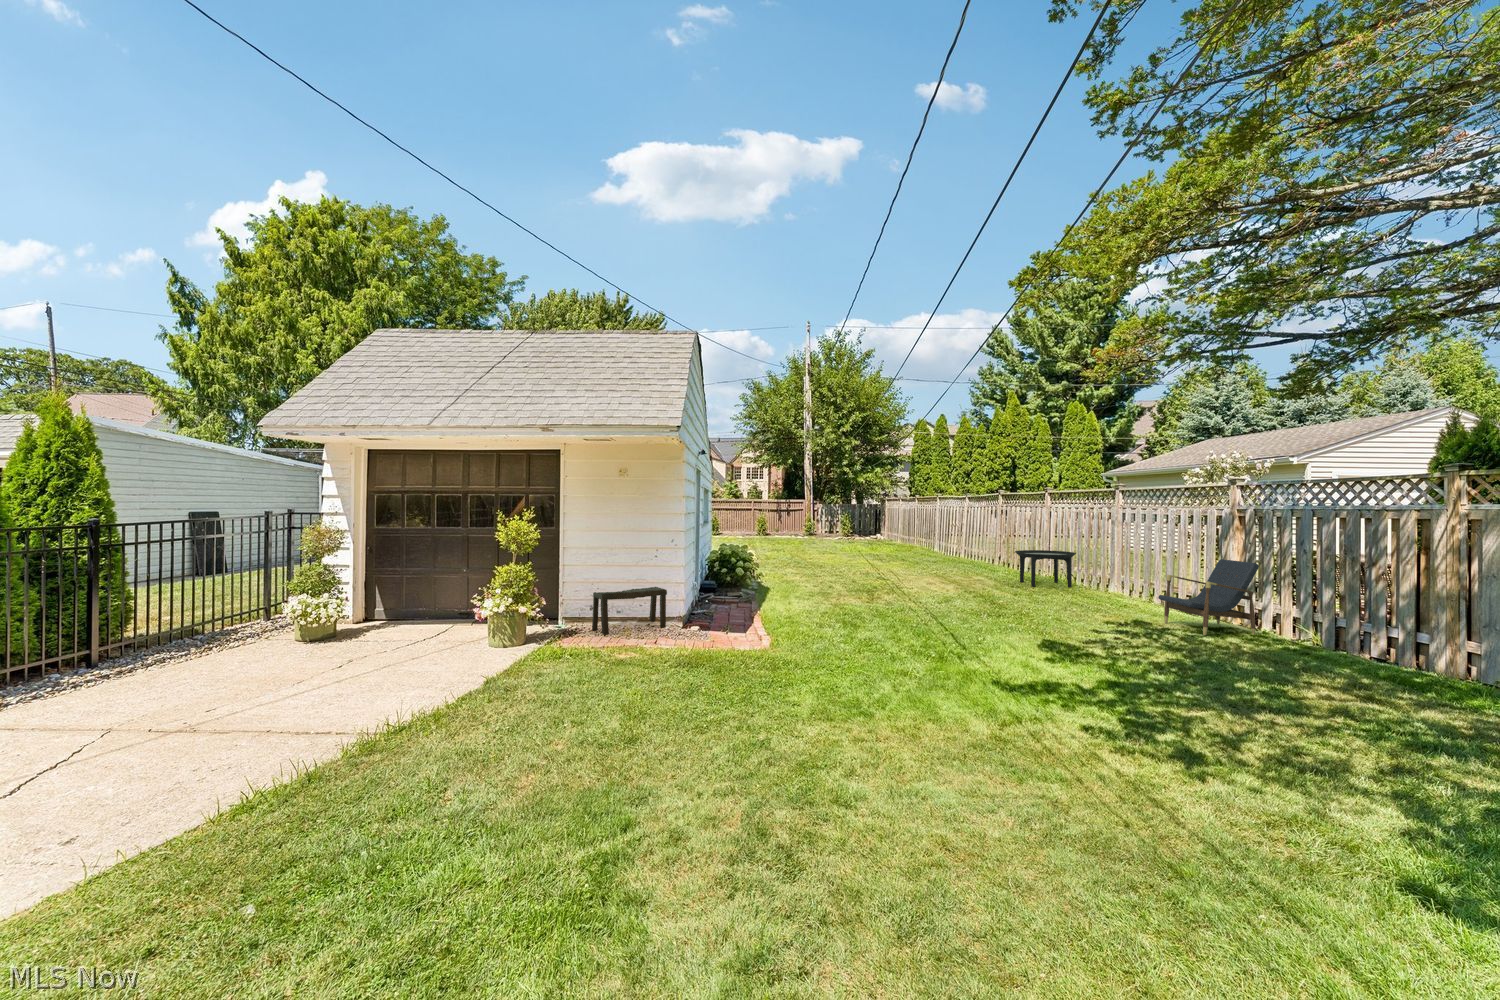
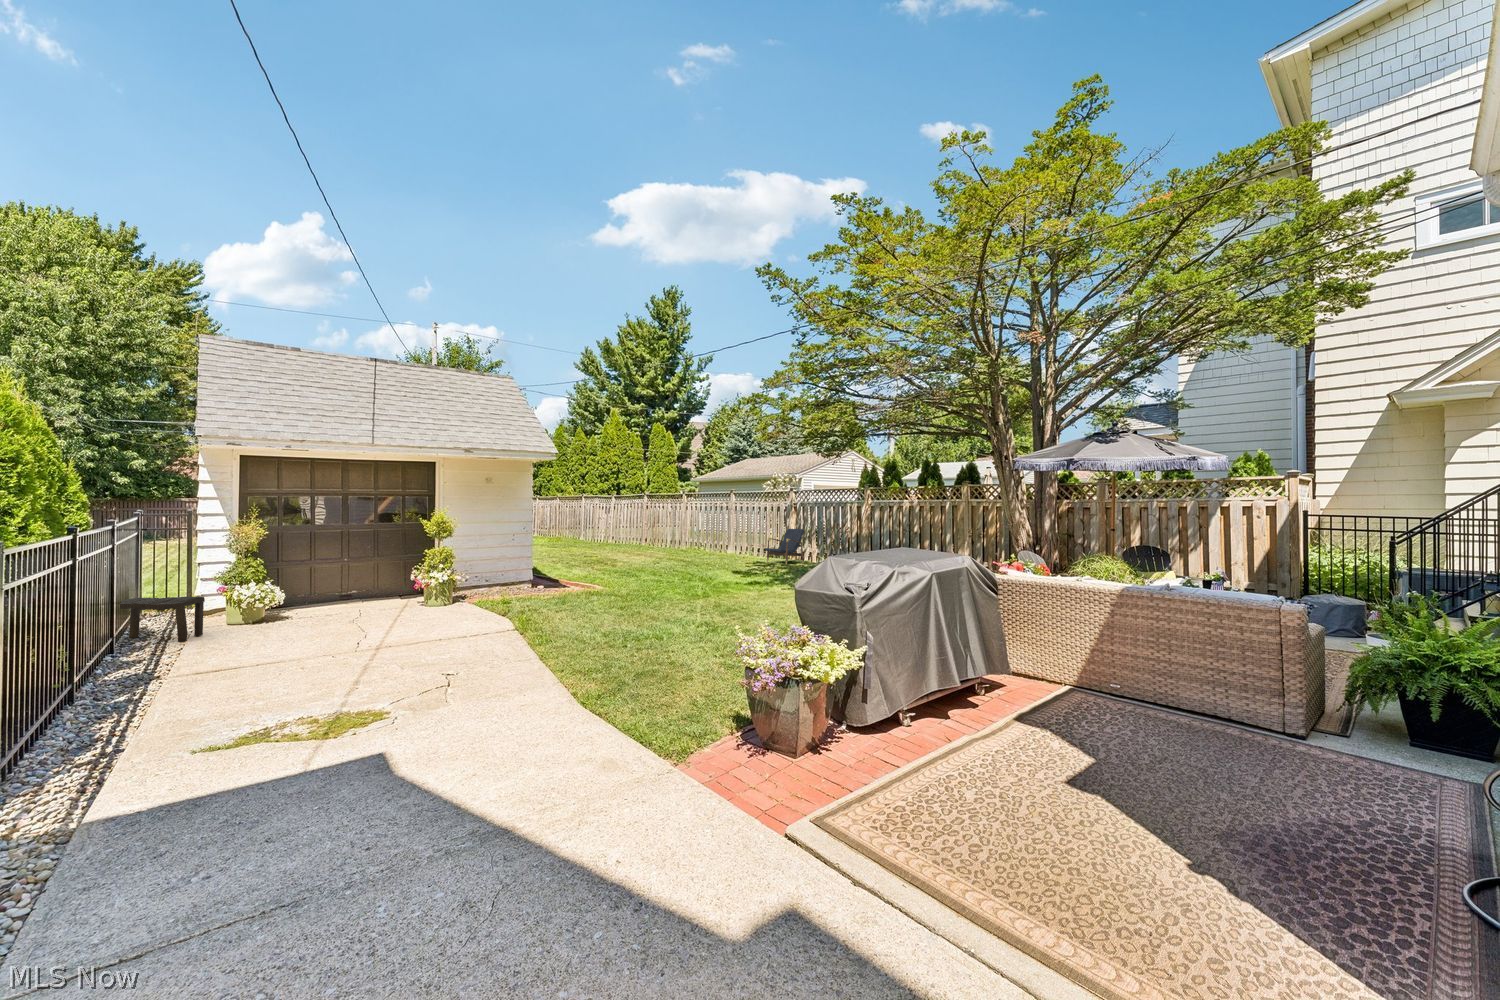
round table: present [1015,550,1076,587] -> none [672,532,707,555]
bench: present [592,587,667,634] -> present [120,597,205,641]

